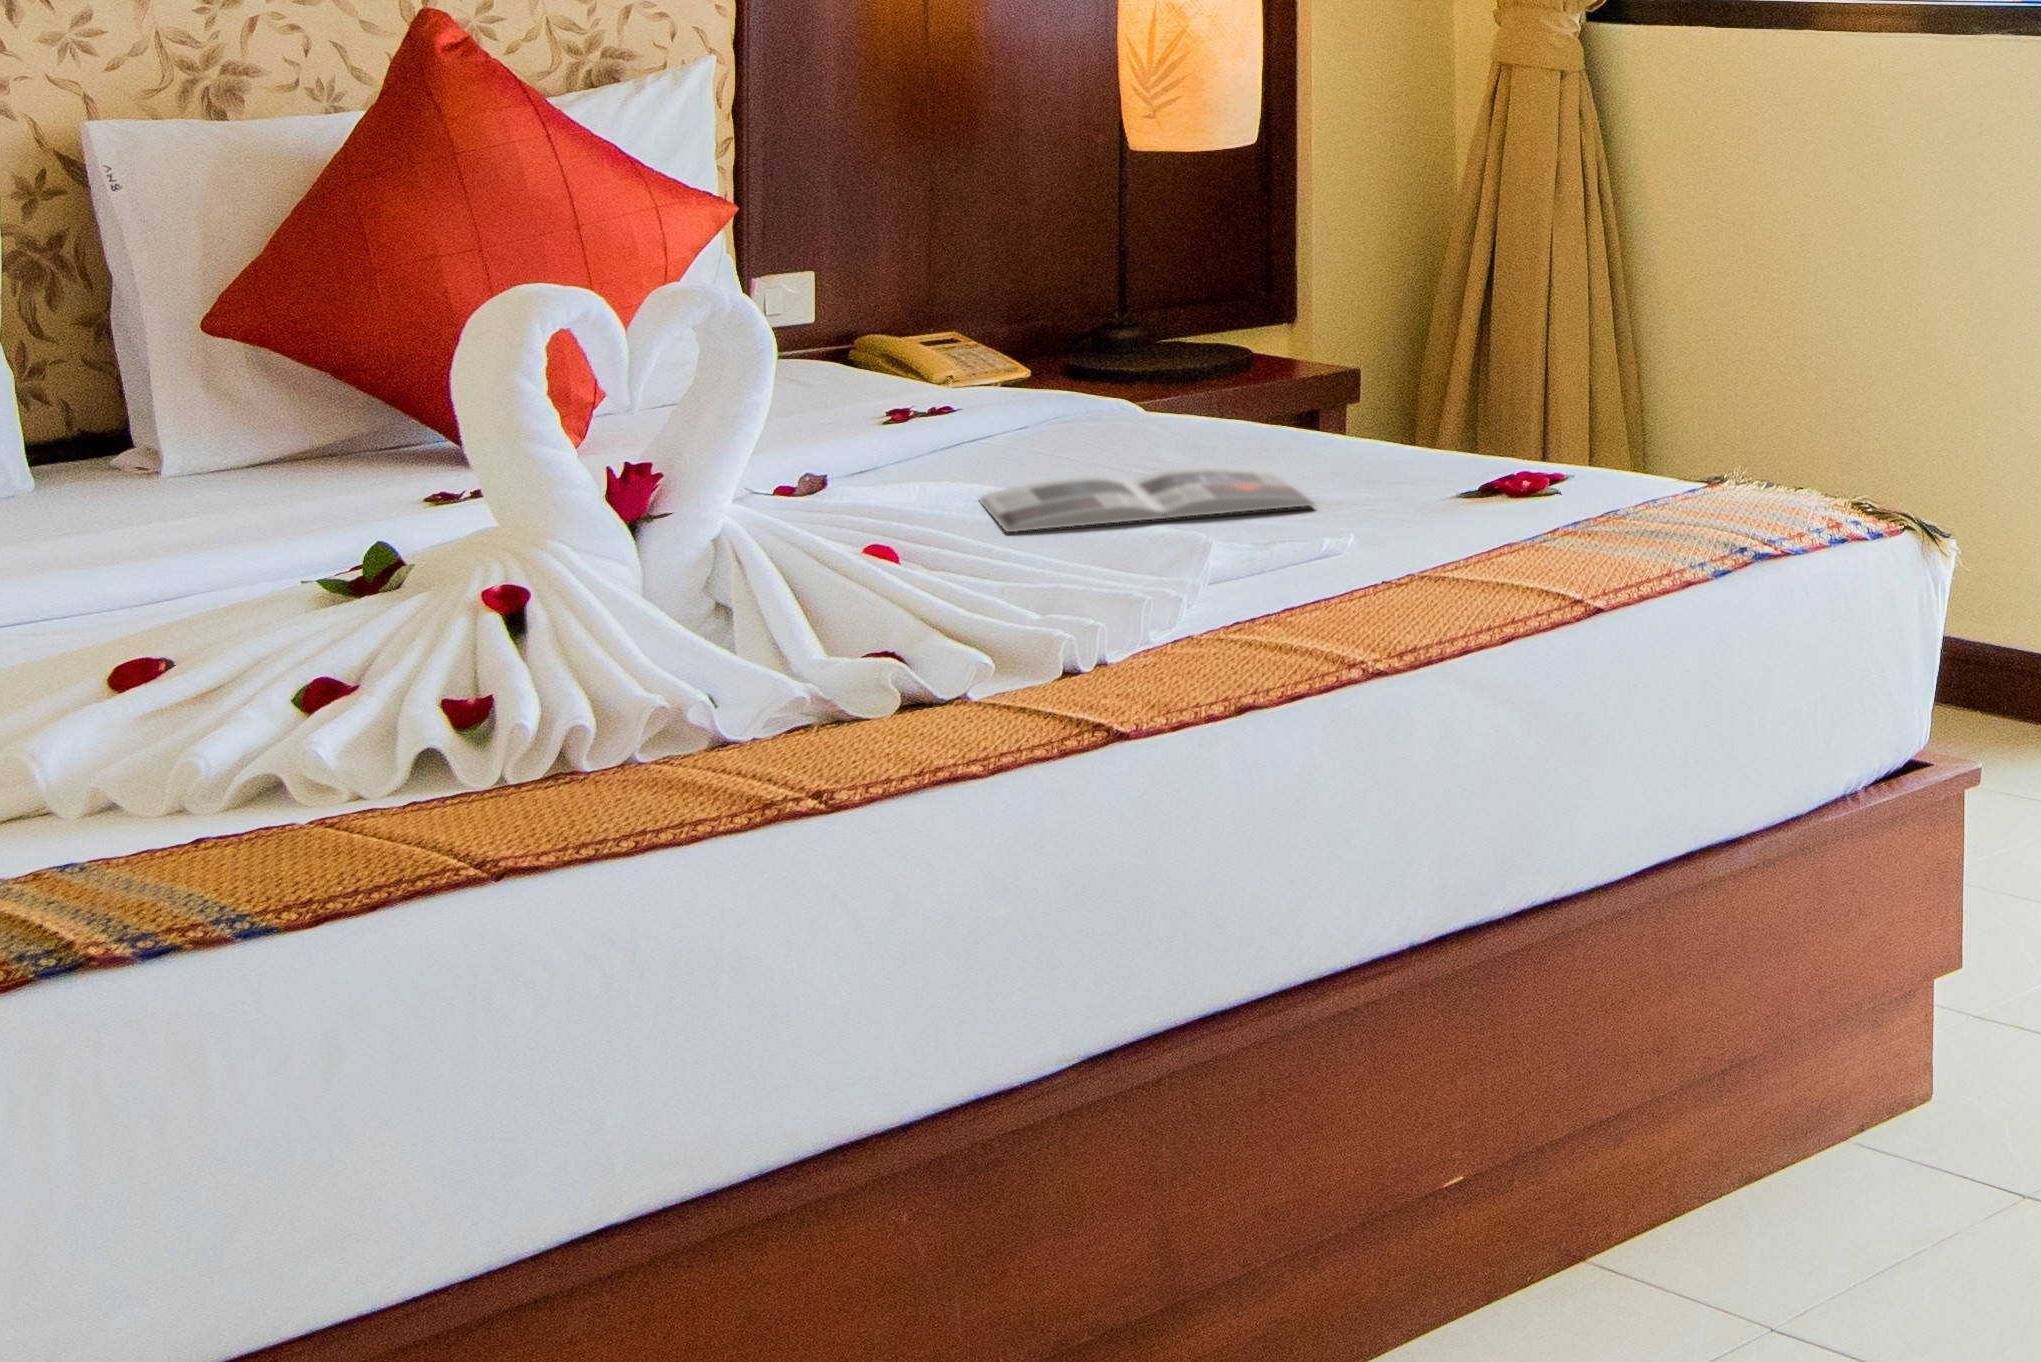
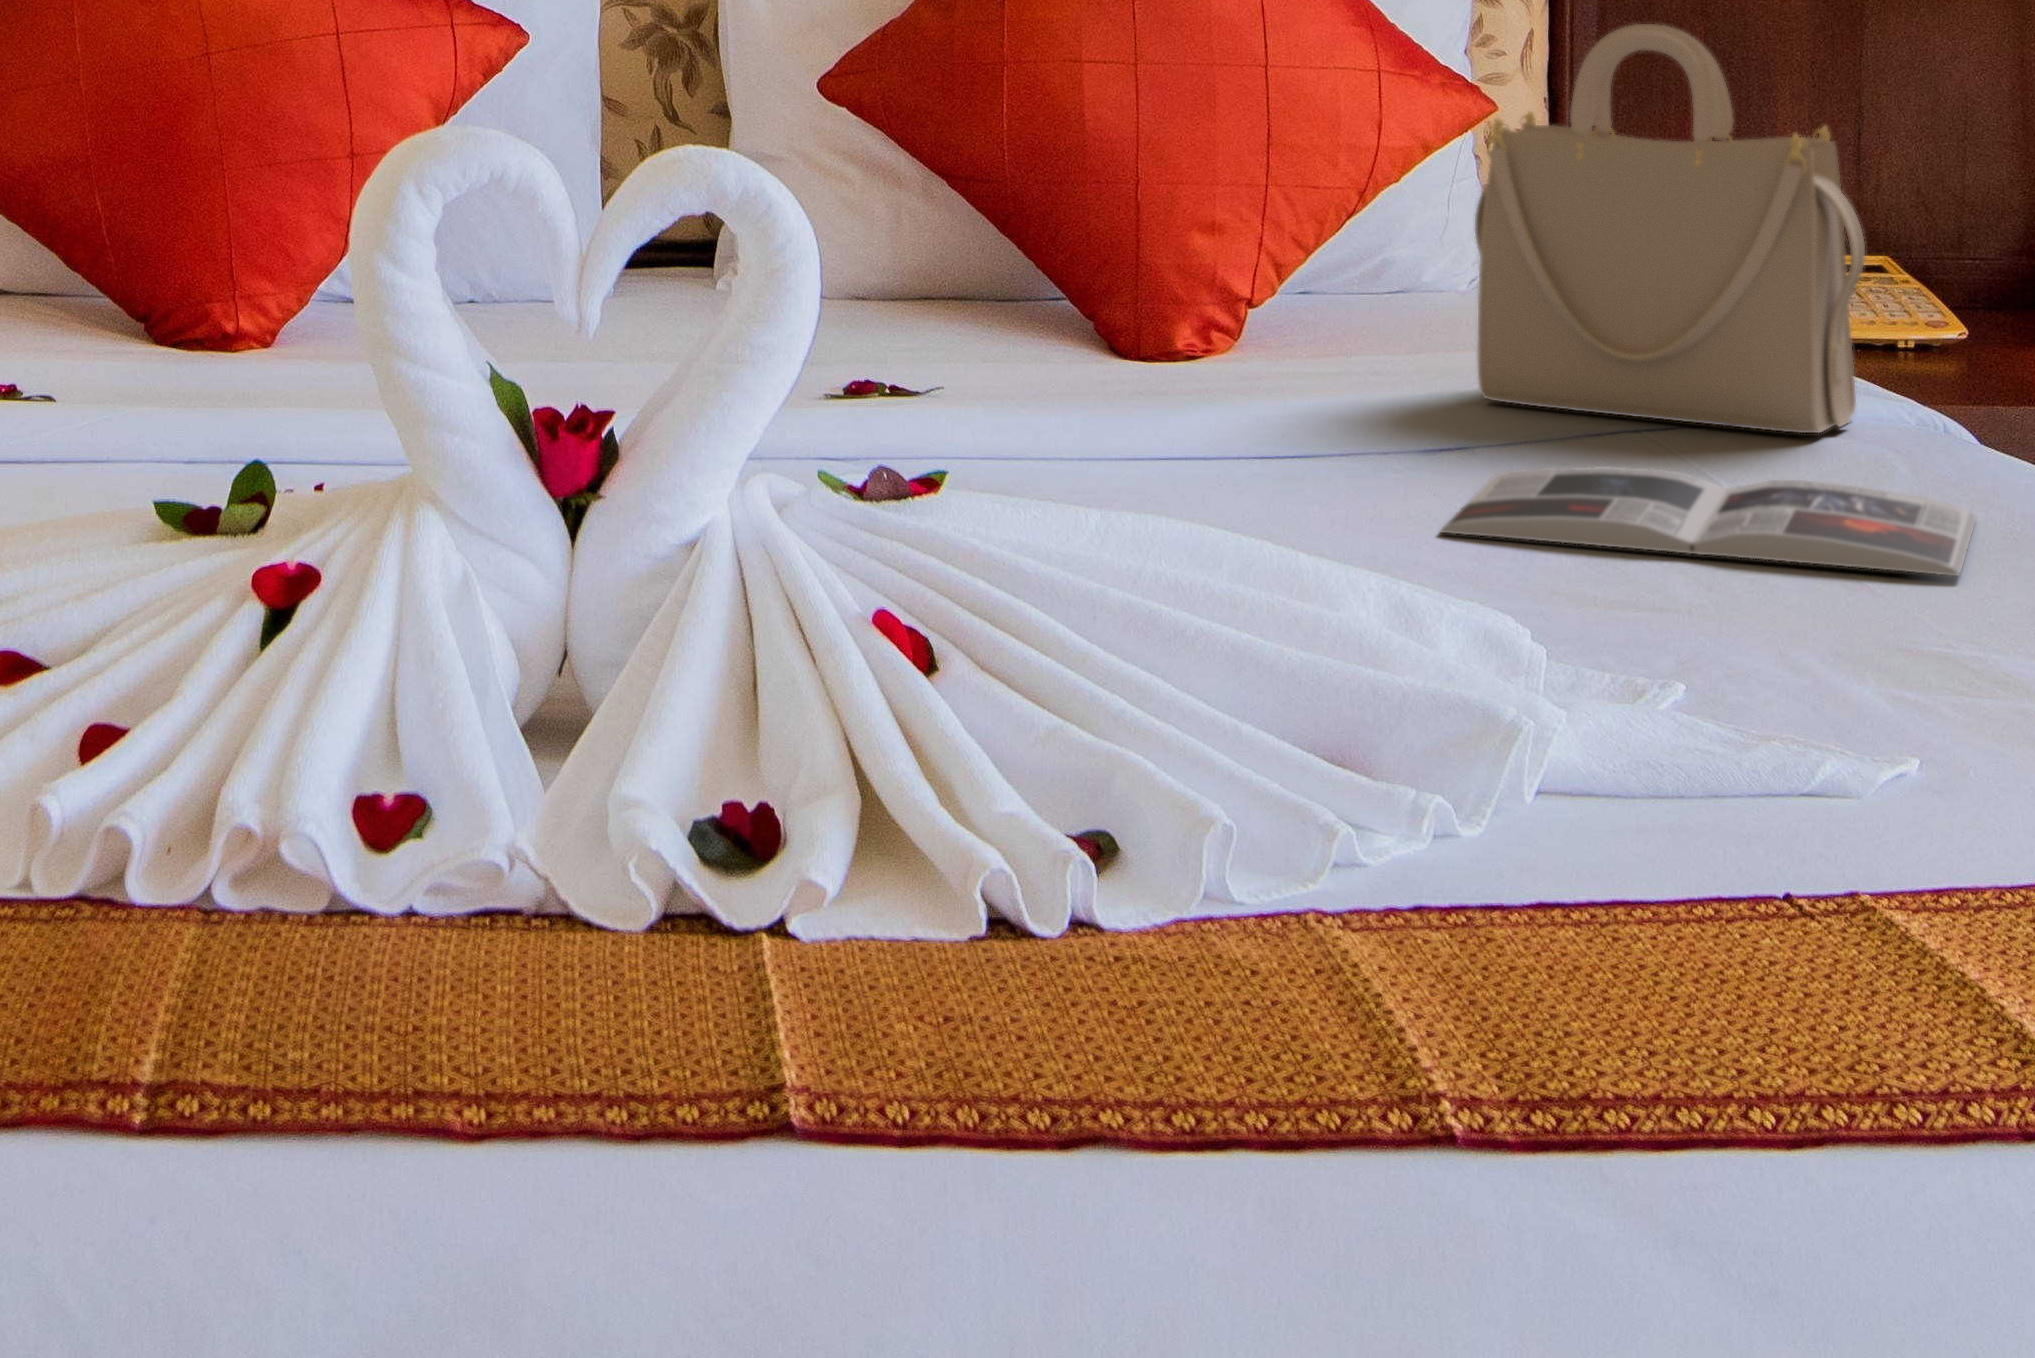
handbag: none [876,191,1140,455] -> present [1475,24,1865,433]

